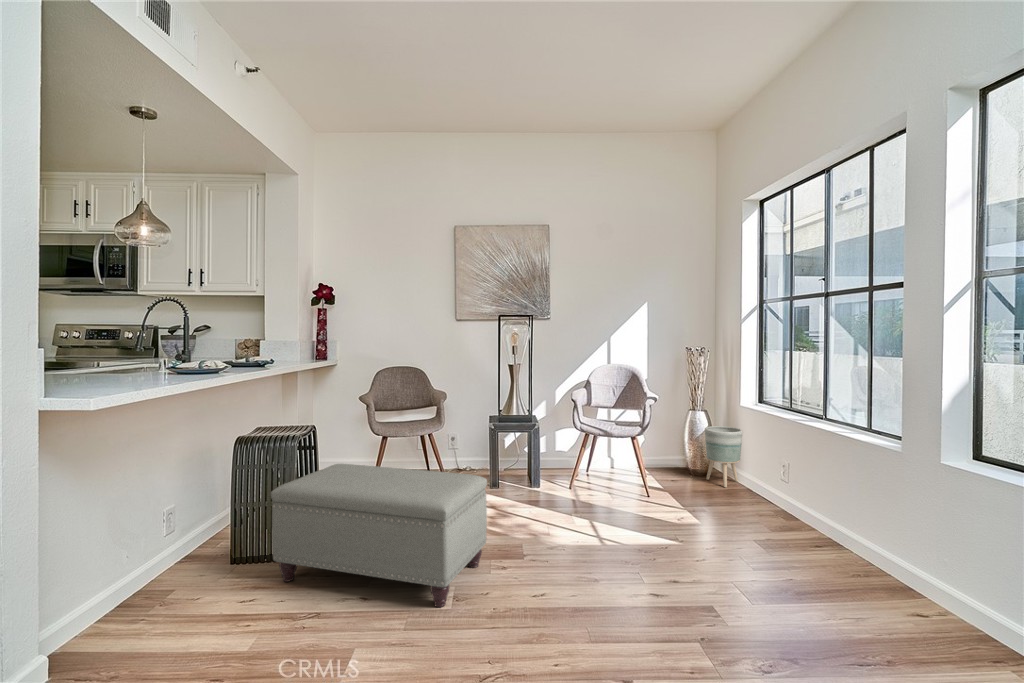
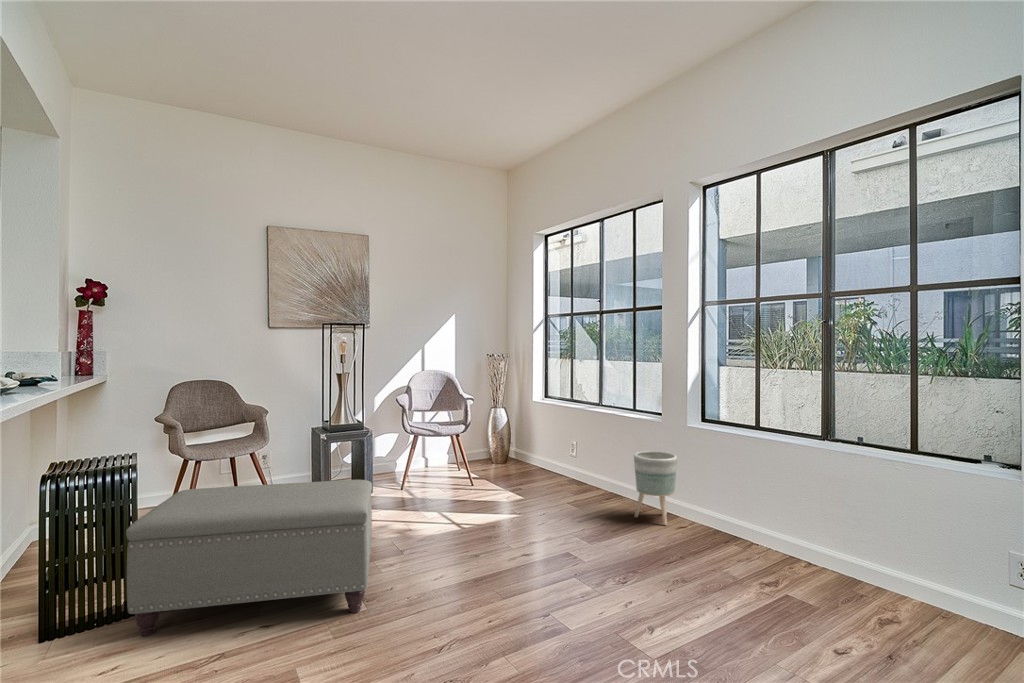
planter: present [705,426,743,487] -> present [634,451,677,525]

